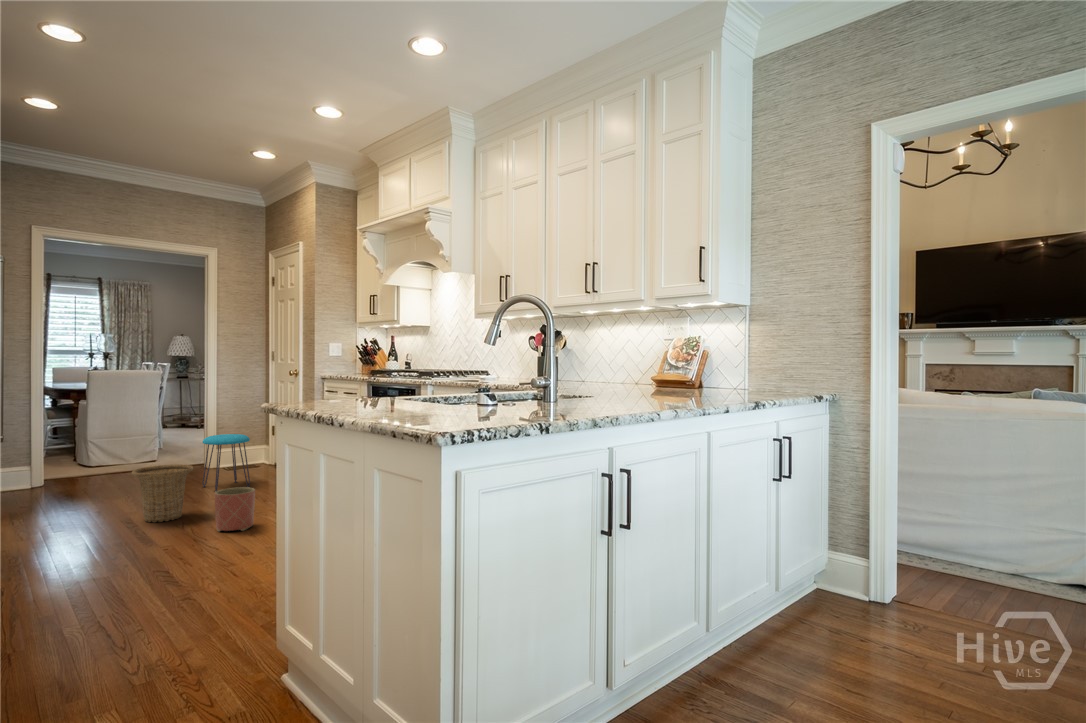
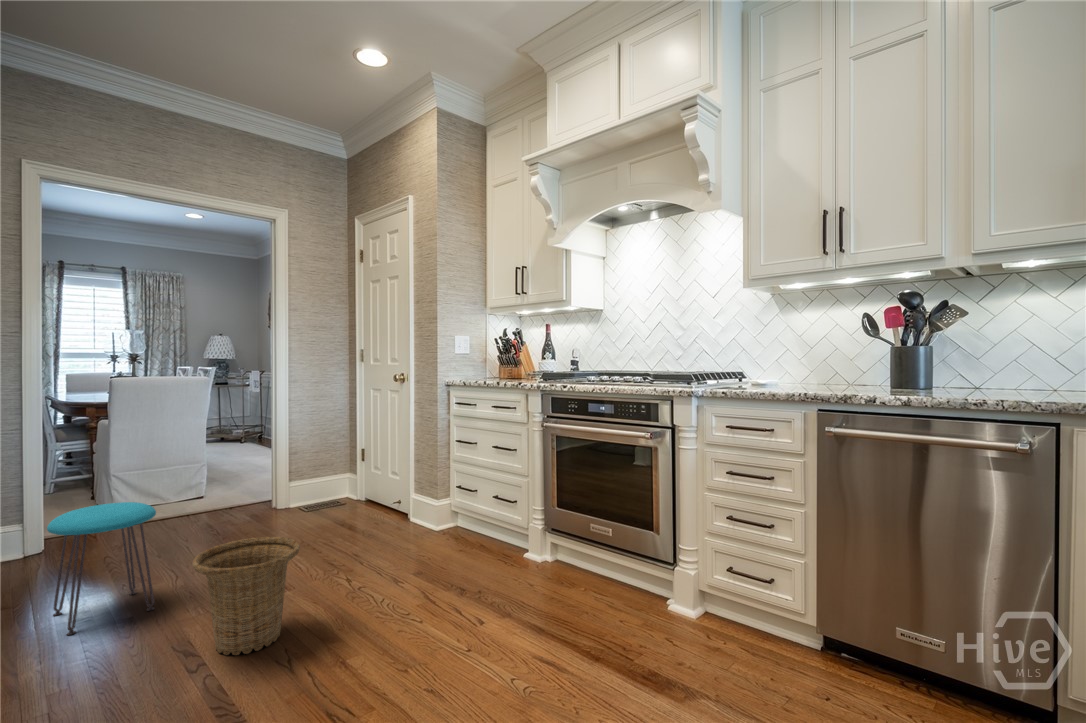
stool: present [202,434,250,492] -> present [47,502,156,635]
planter: present [215,487,255,532] -> none [359,587,429,687]

